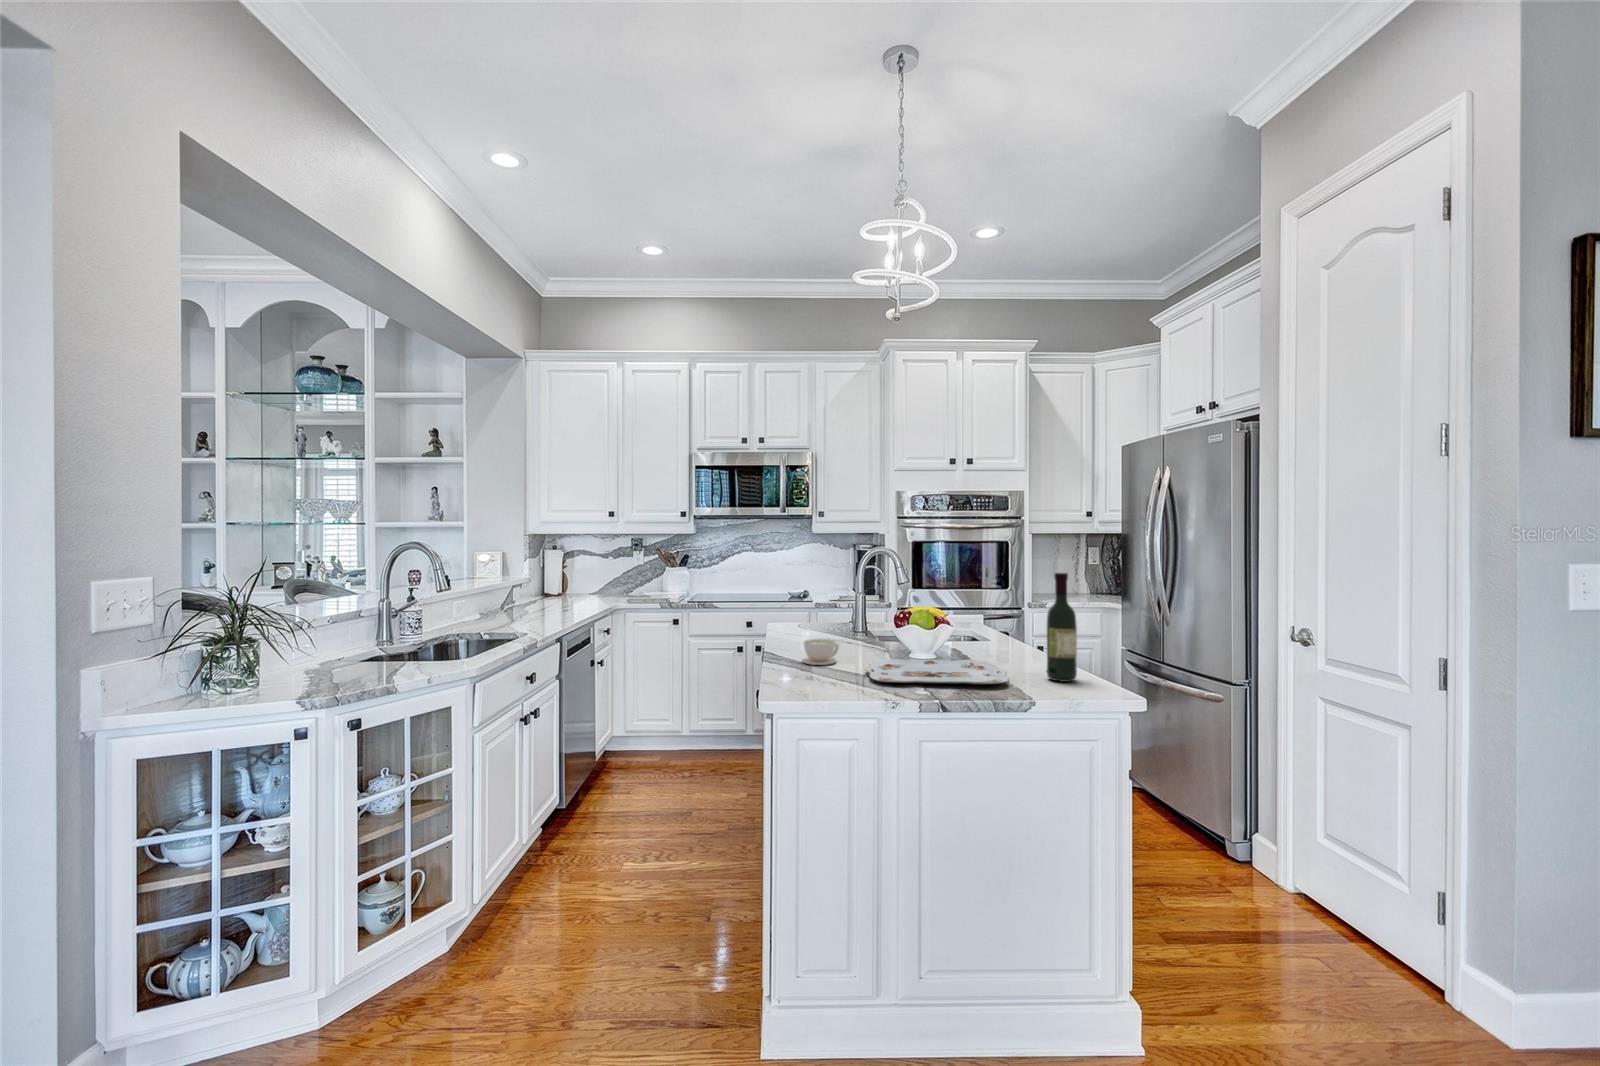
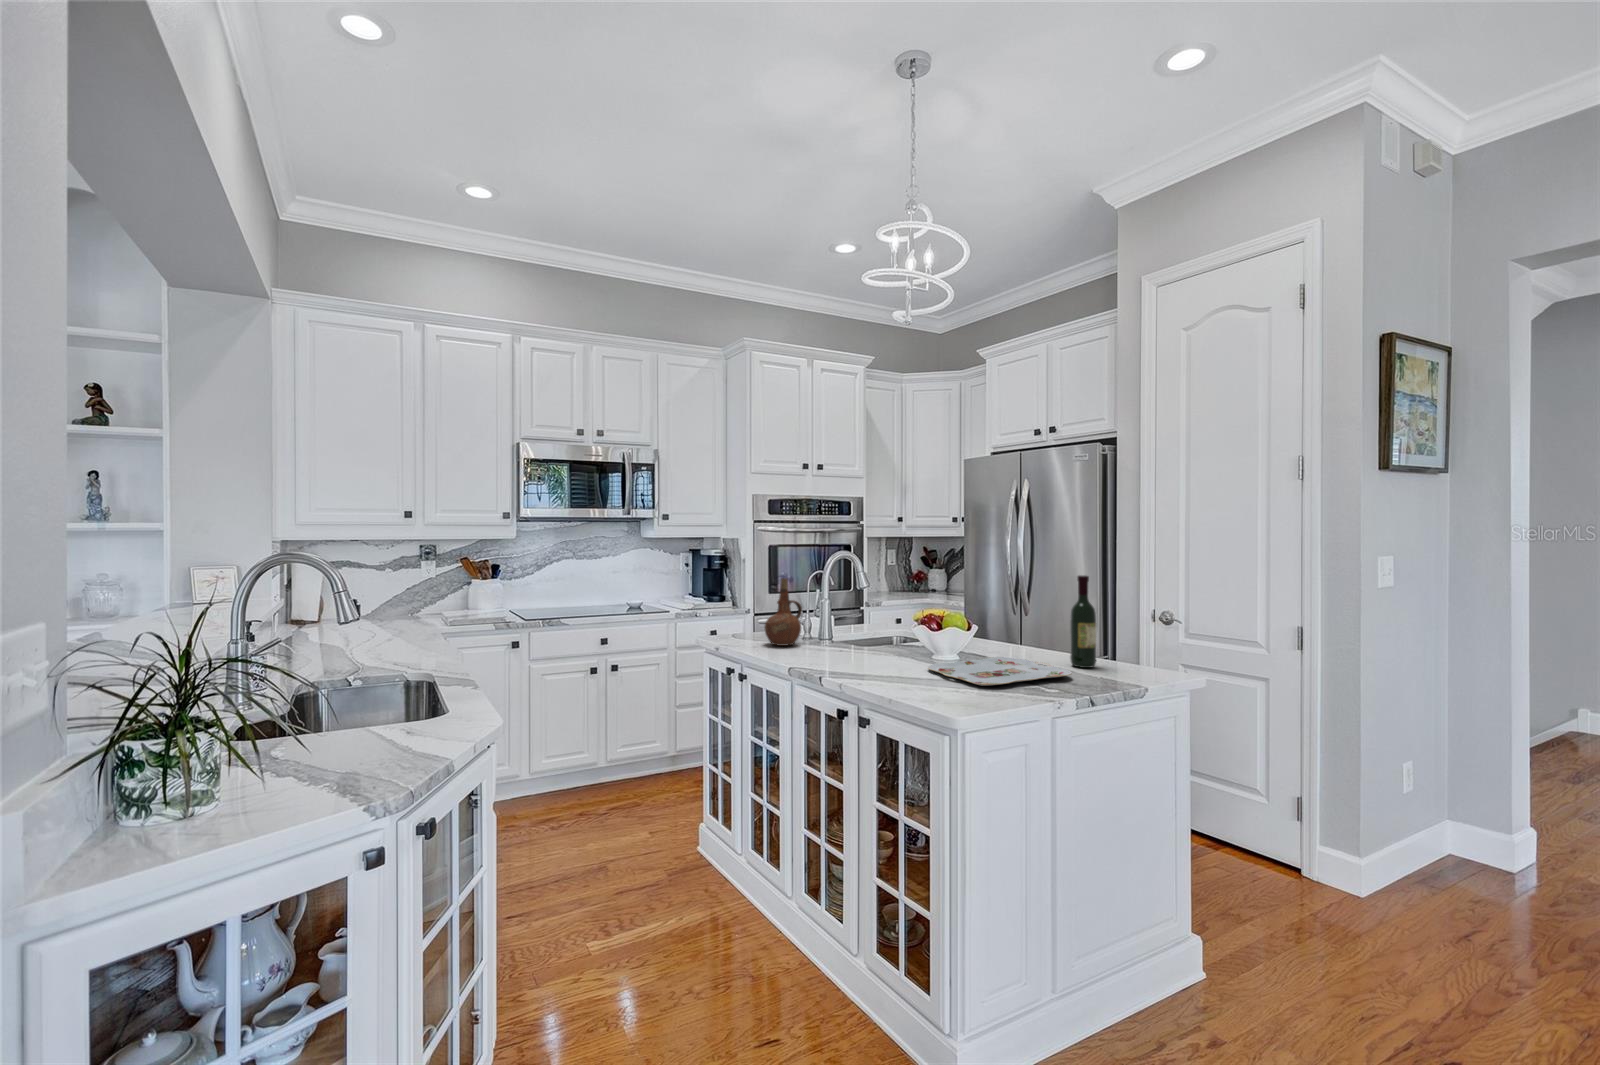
ceramic pitcher: none [792,569,829,633] -> present [764,578,802,646]
coffee cup: present [803,639,839,665] -> none [863,650,898,677]

